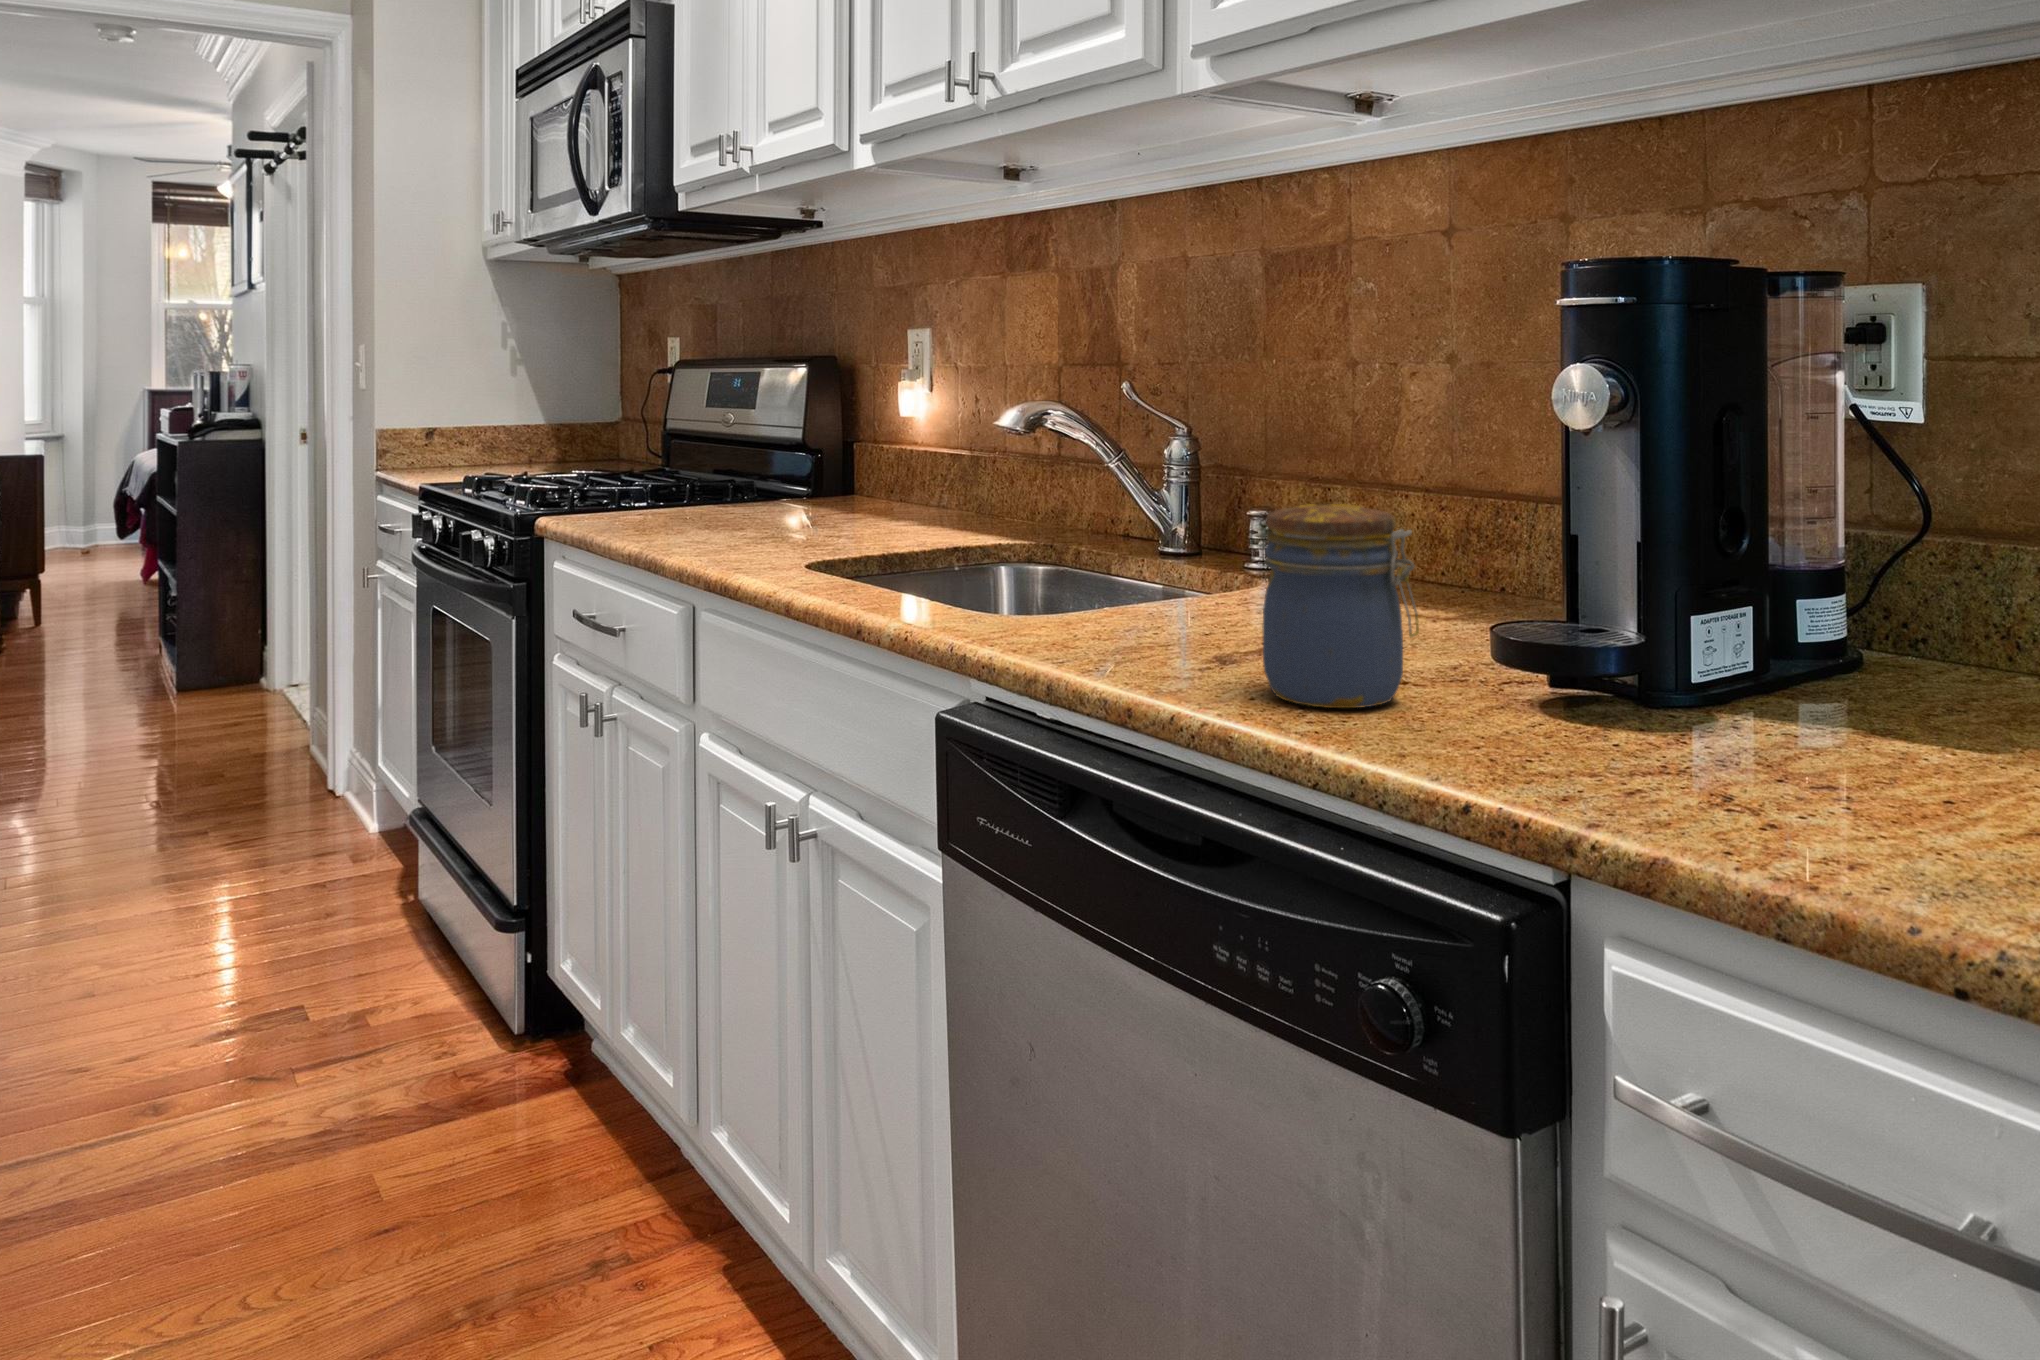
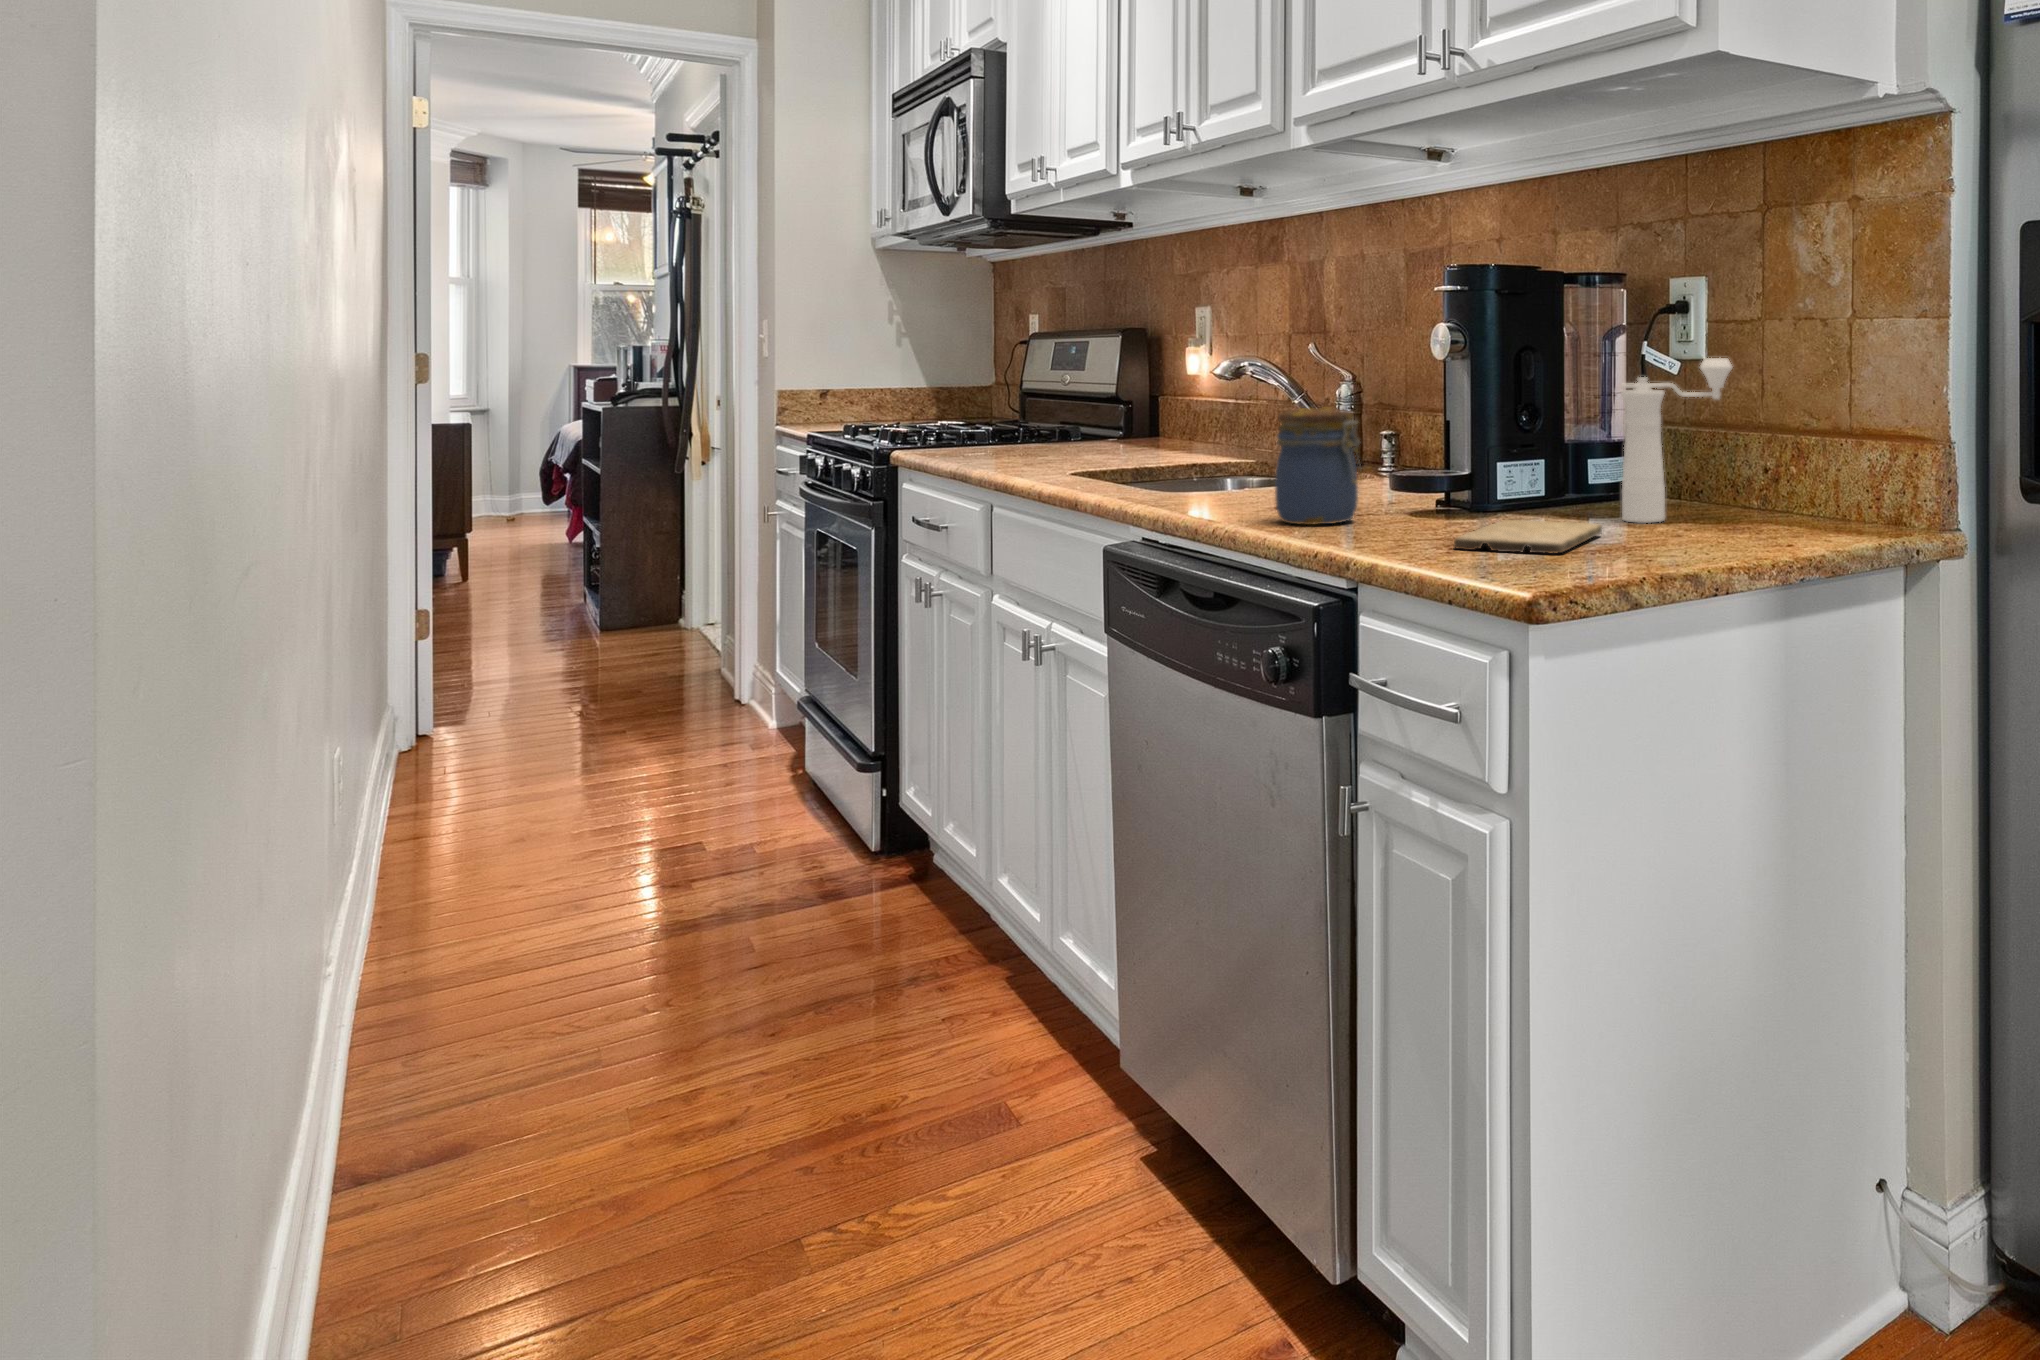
pepper mill: none [1836,419,2020,707] -> present [1621,358,1732,523]
cutting board: none [1704,712,1980,822] -> present [1453,520,1602,553]

